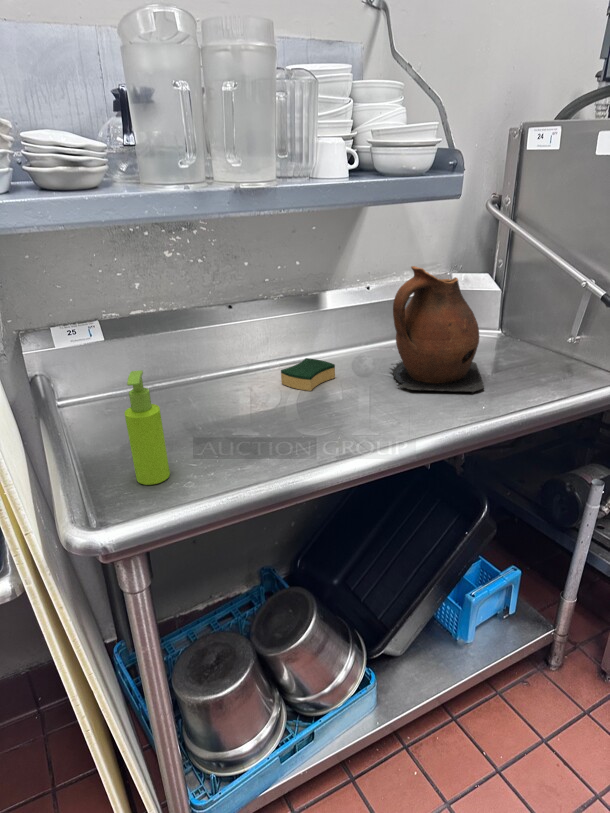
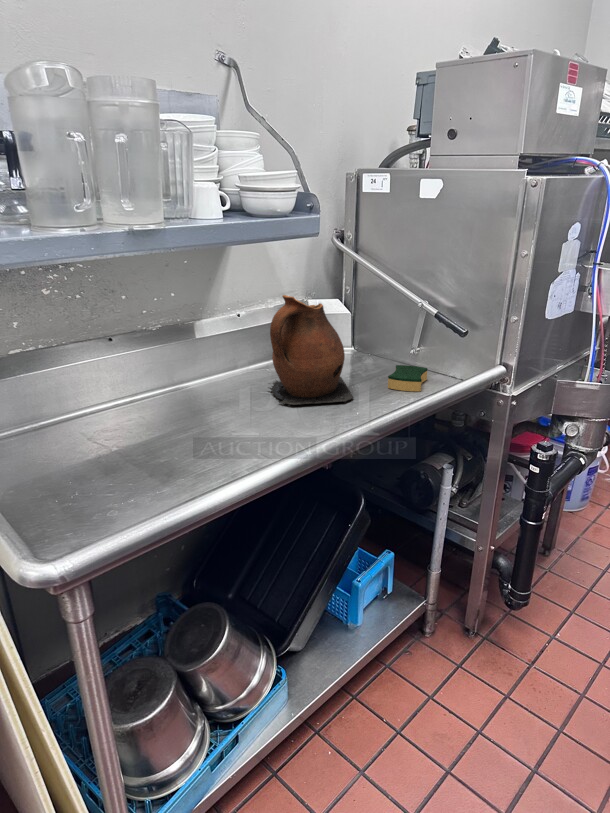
sponge: present [281,358,335,391] -> present [388,365,427,392]
soap dispenser: present [125,370,170,485] -> none [38,407,86,520]

